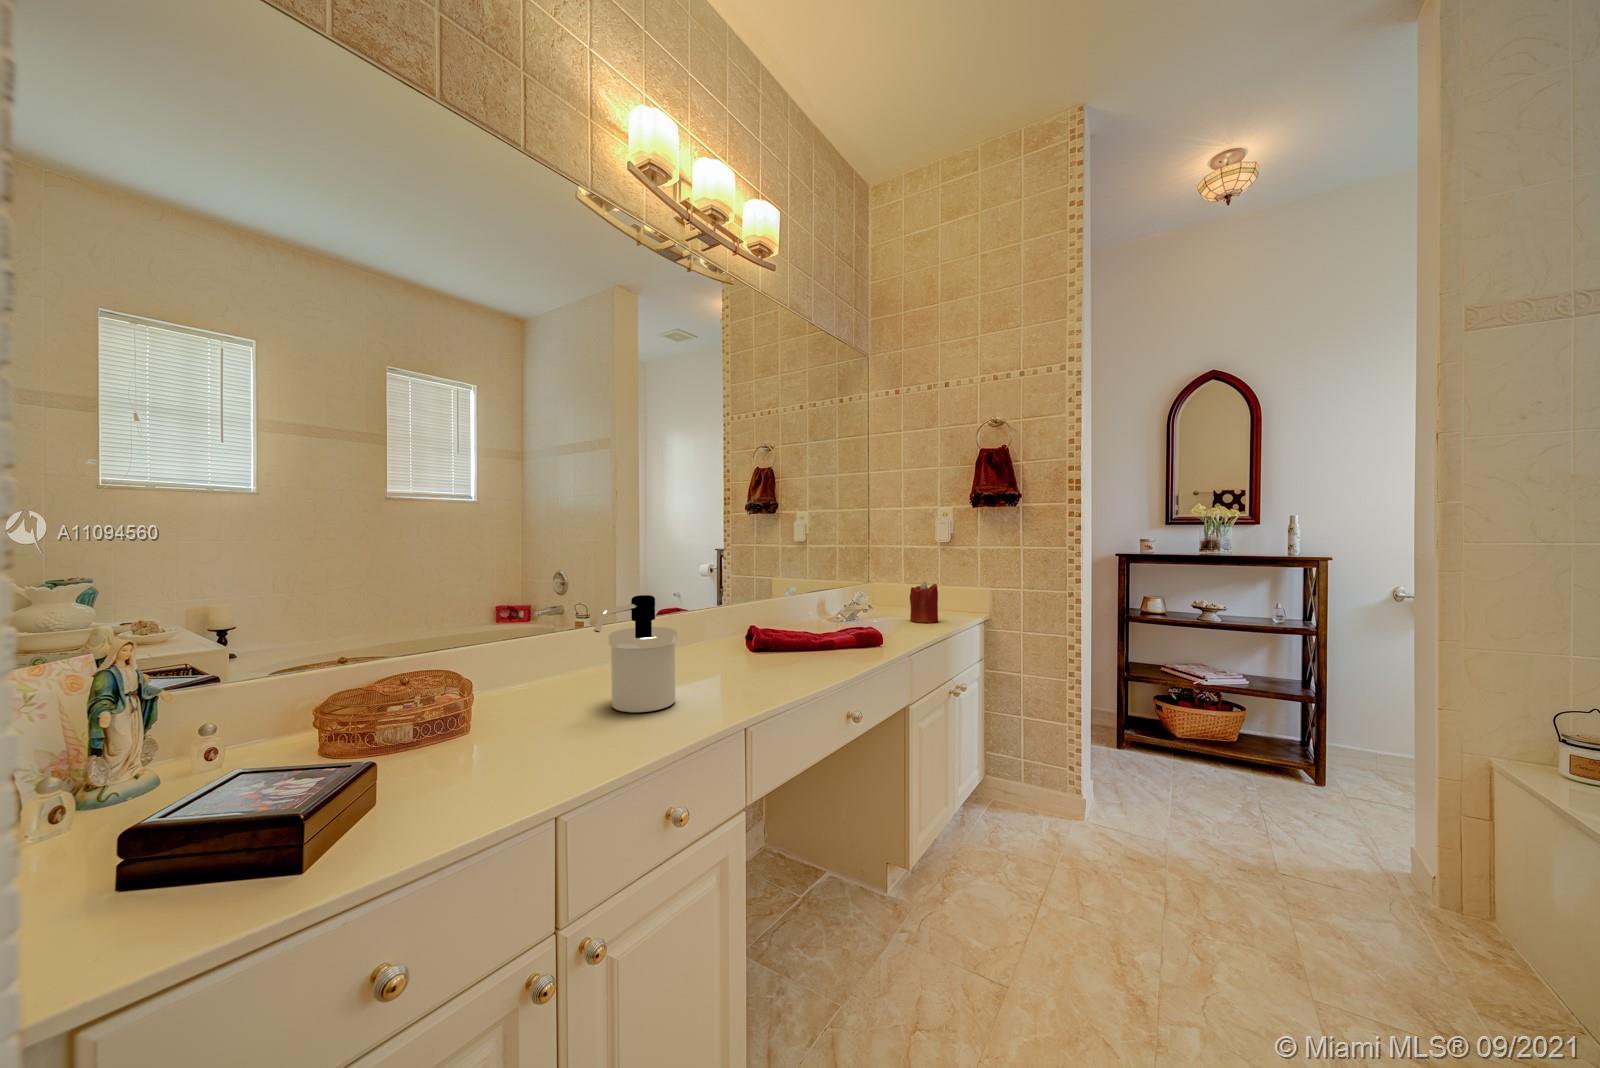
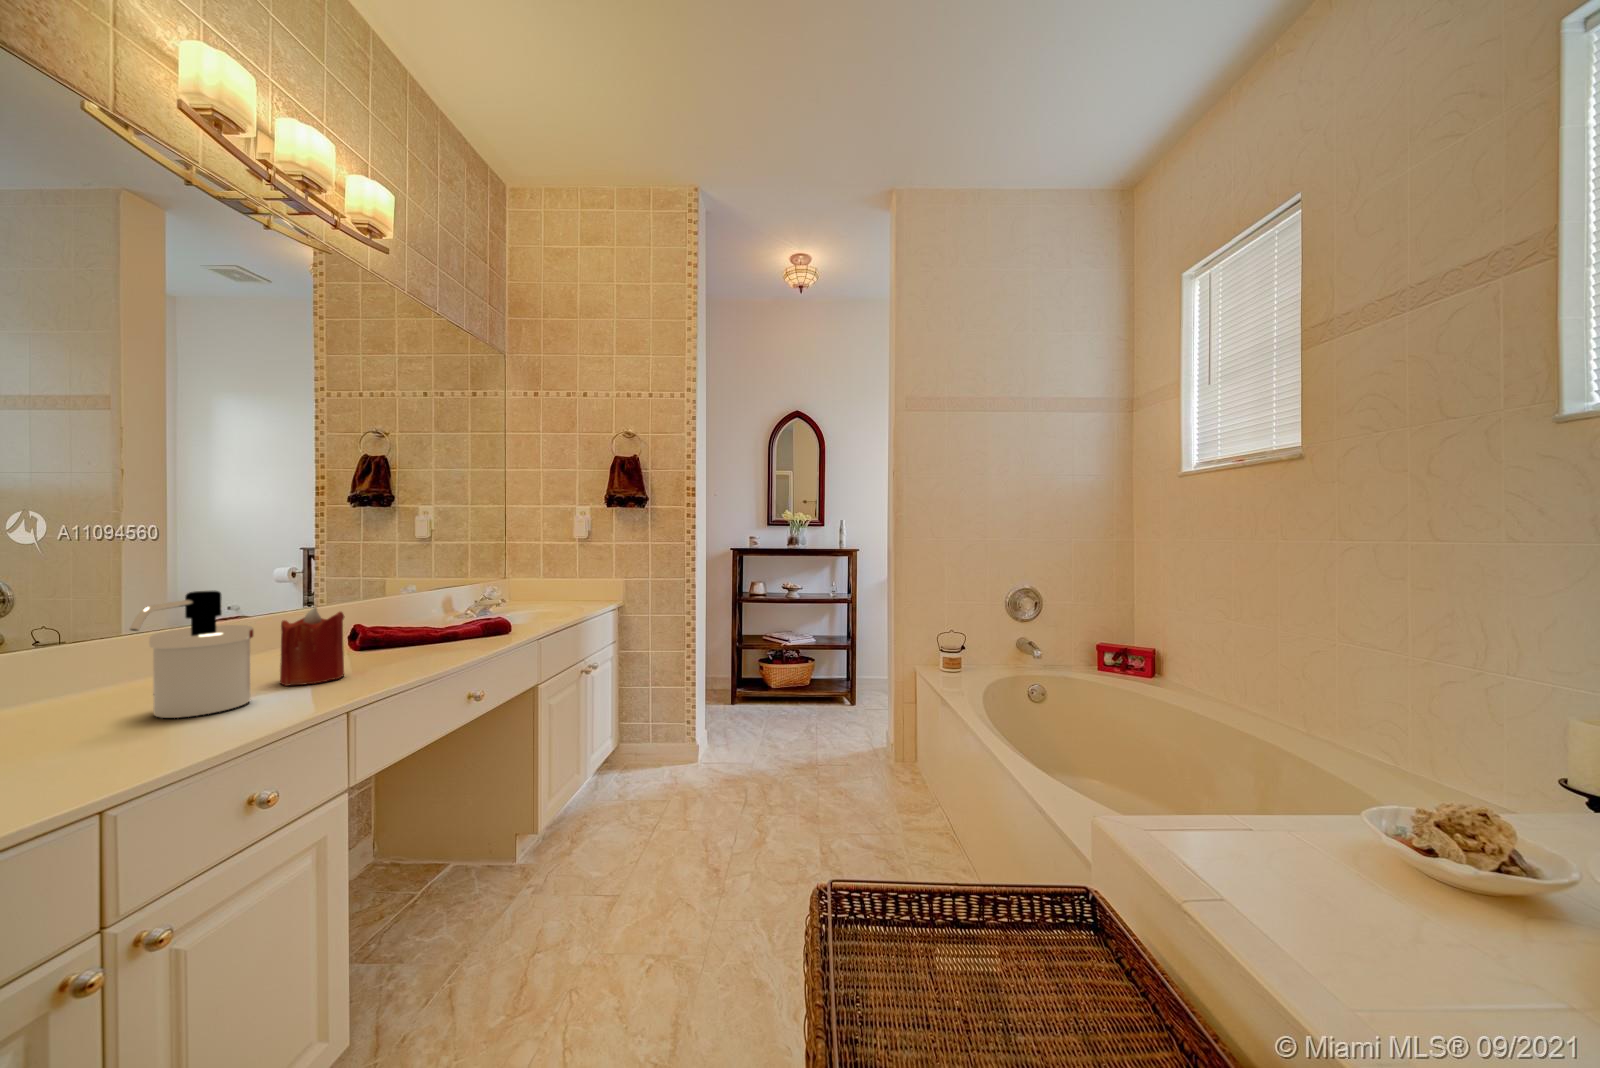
candle: present [910,581,938,623] -> present [280,607,344,686]

